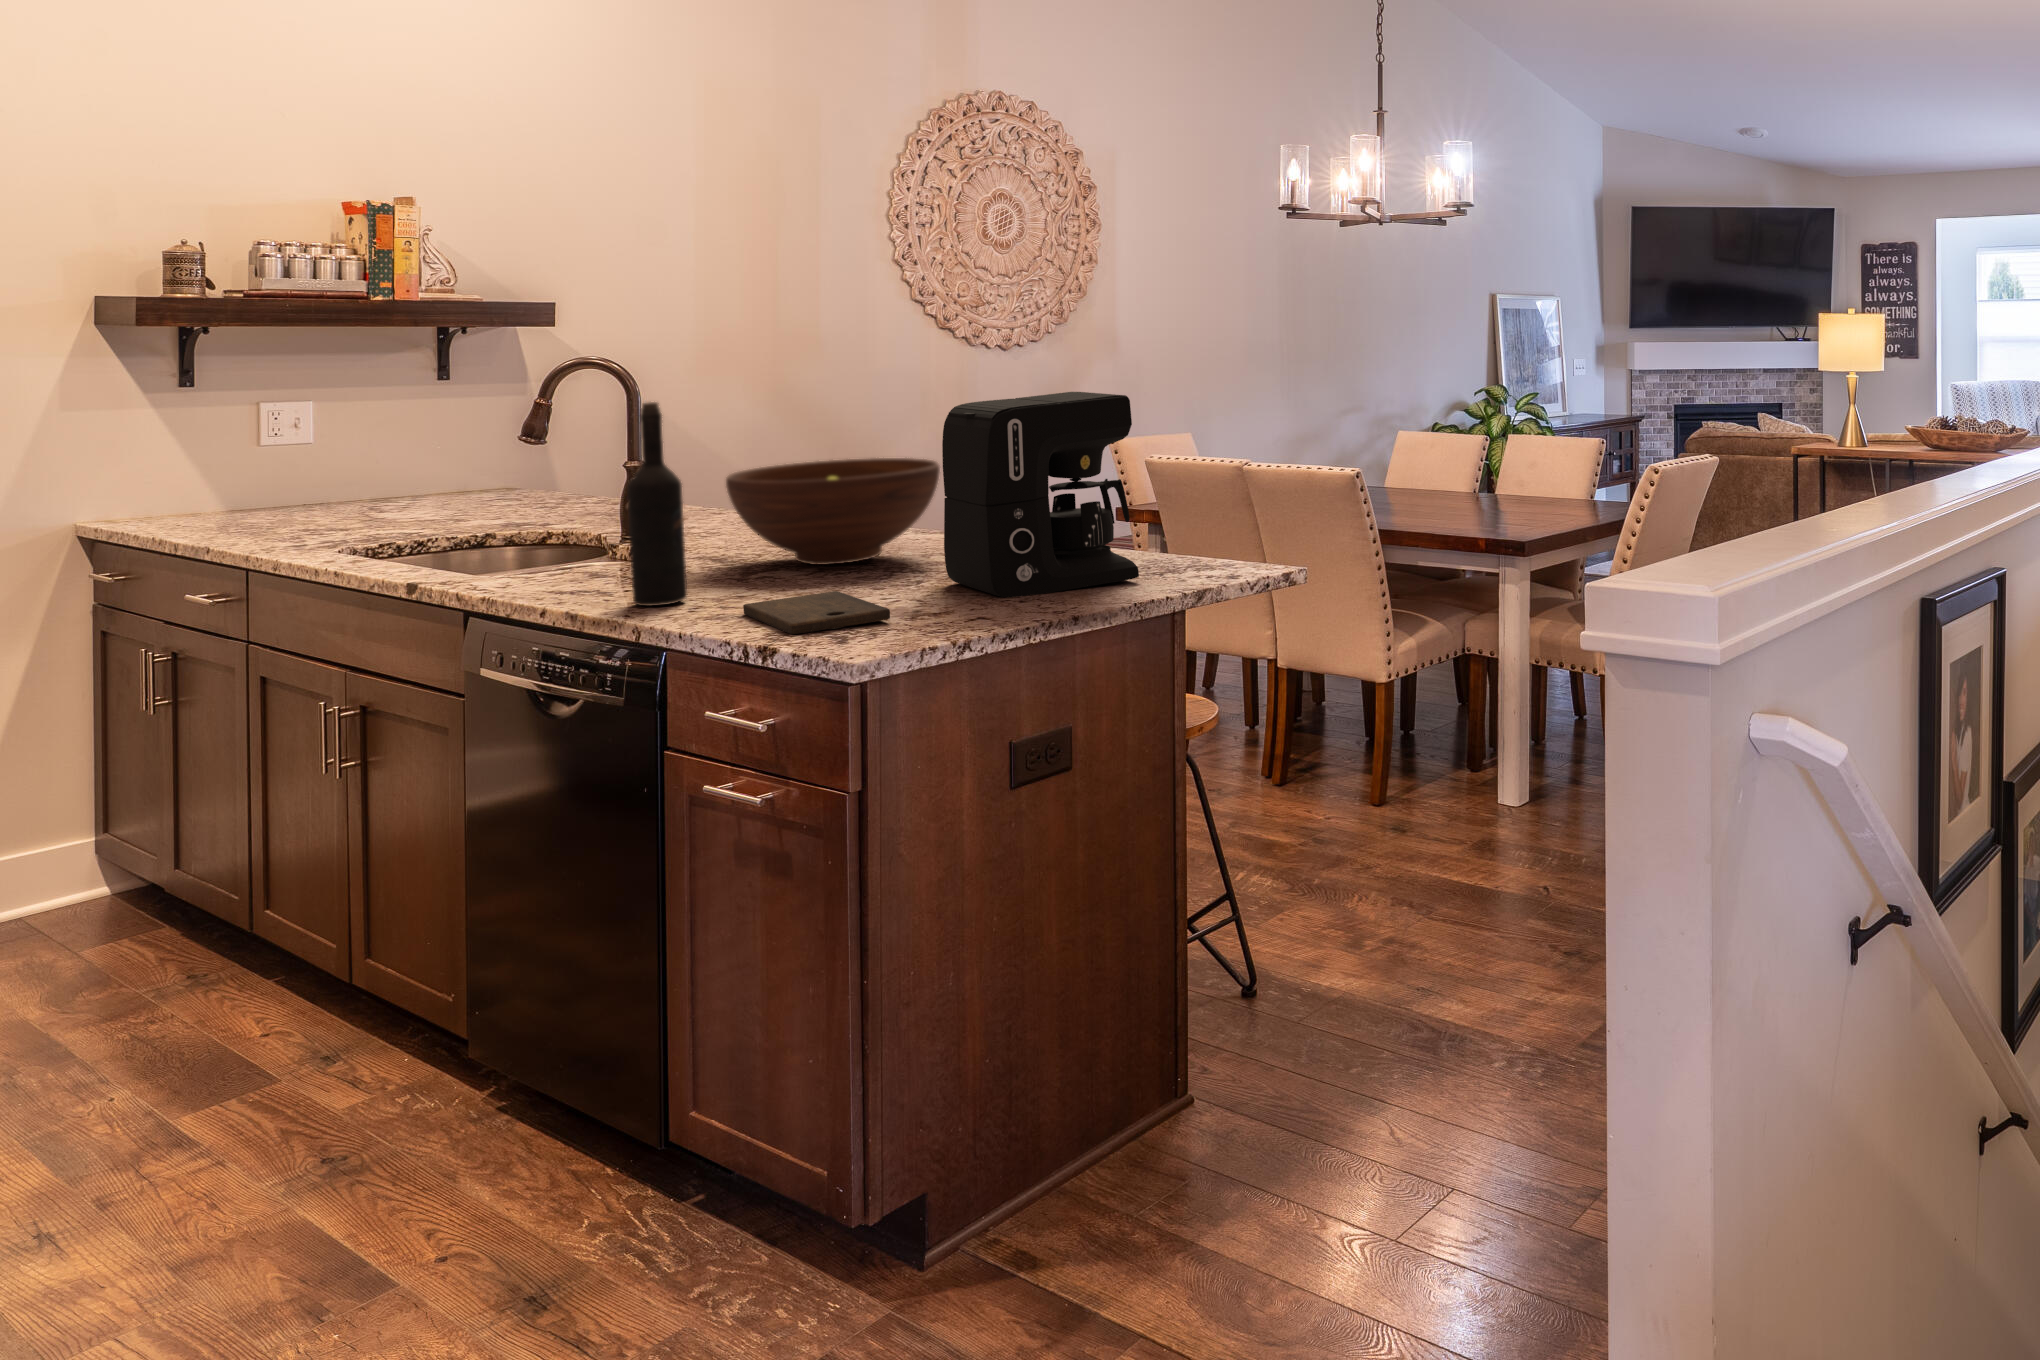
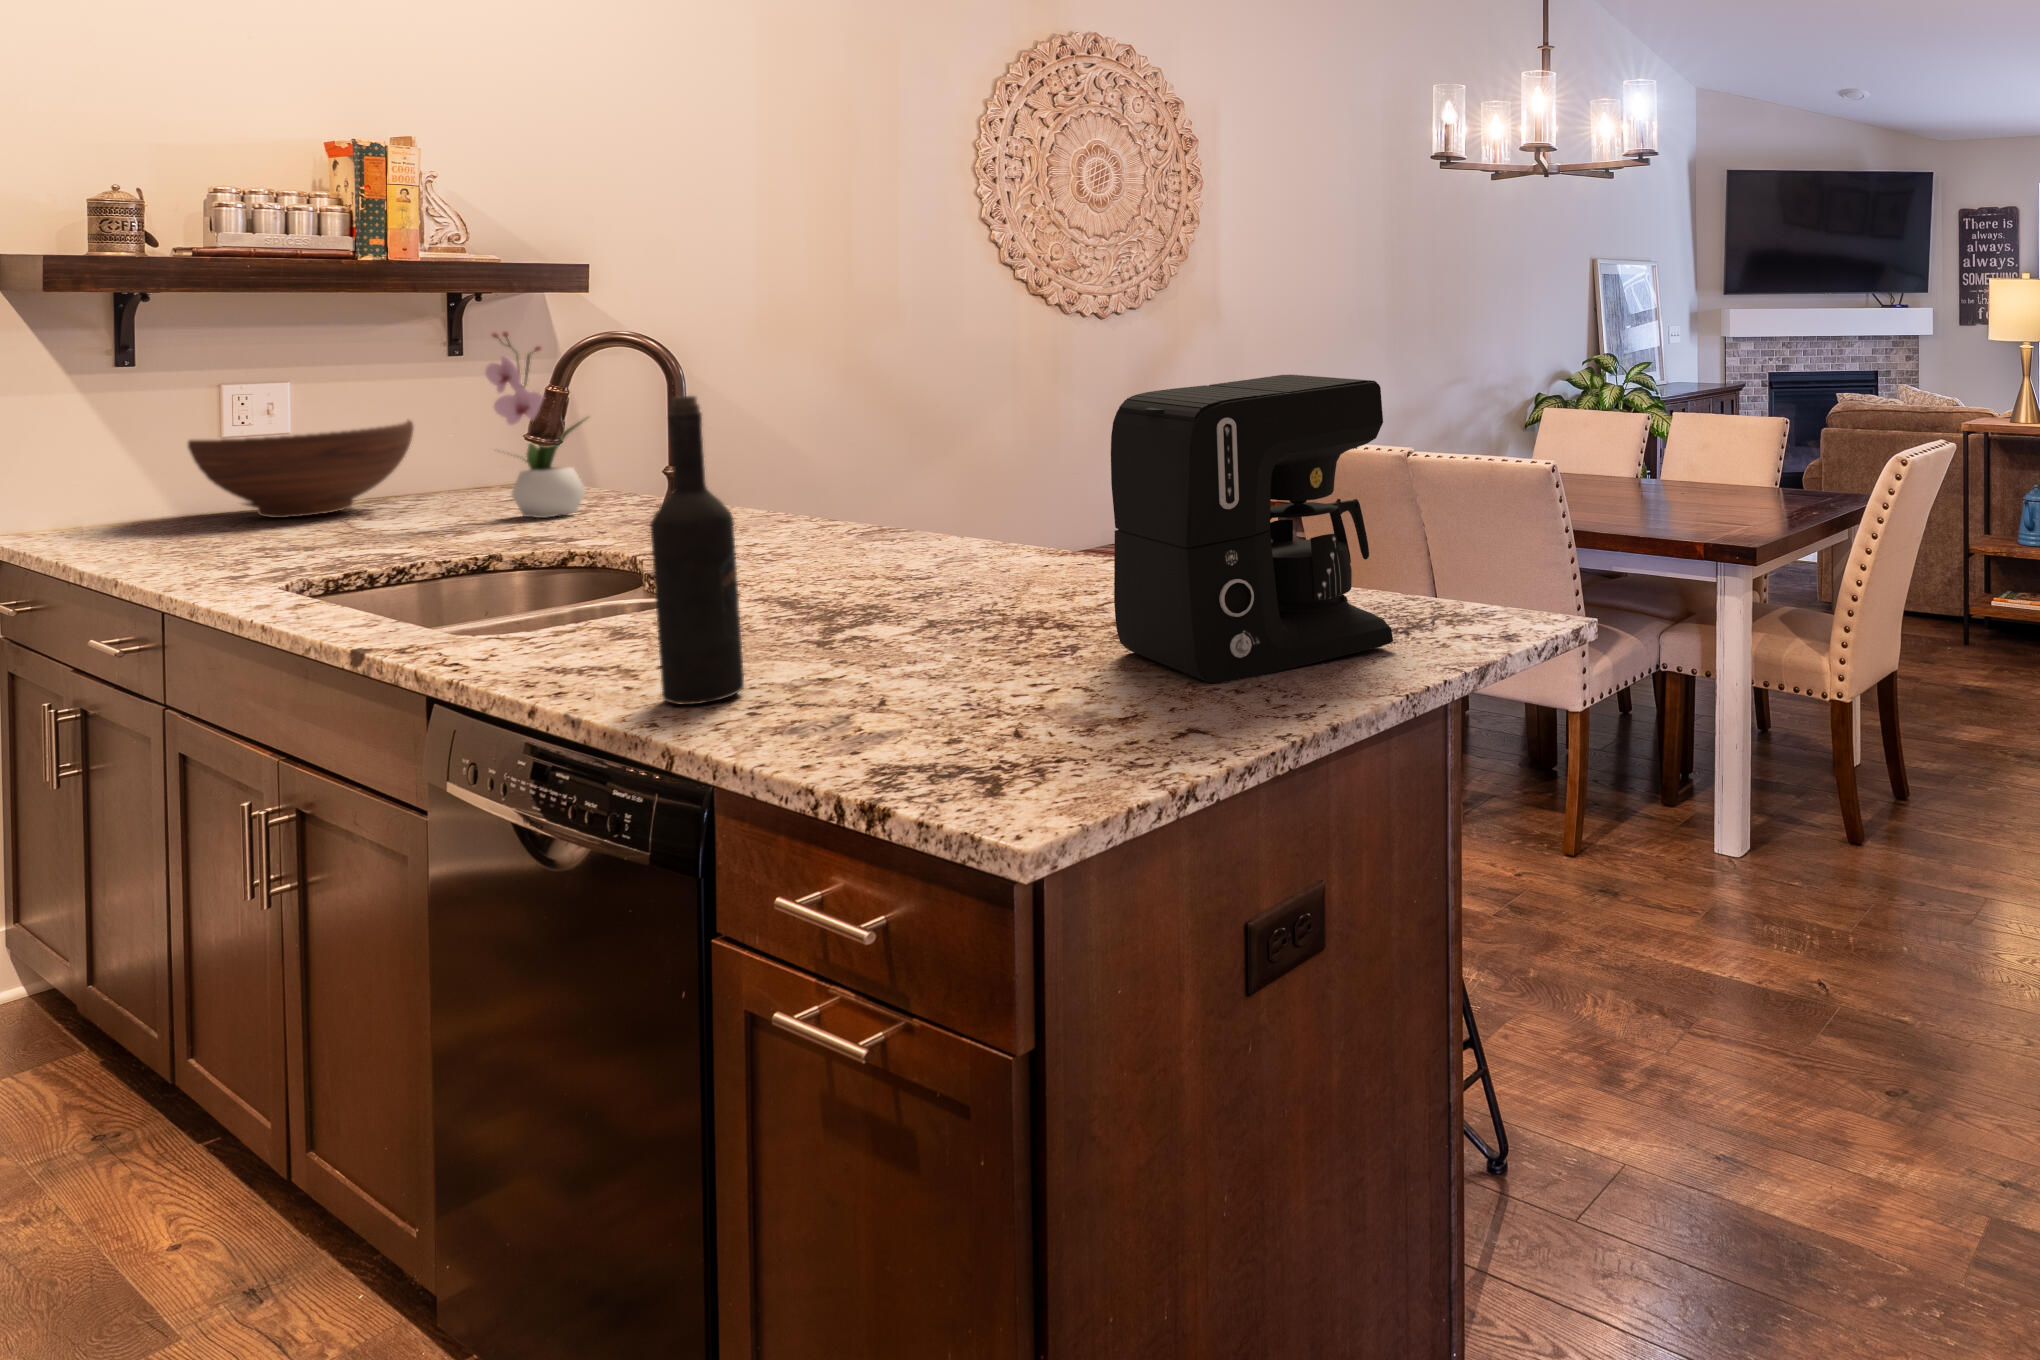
flower arrangement: none [474,358,558,509] -> present [485,332,585,518]
fruit bowl: present [726,458,940,565] -> present [188,419,413,518]
cutting board: present [743,591,890,634] -> none [829,679,1060,775]

